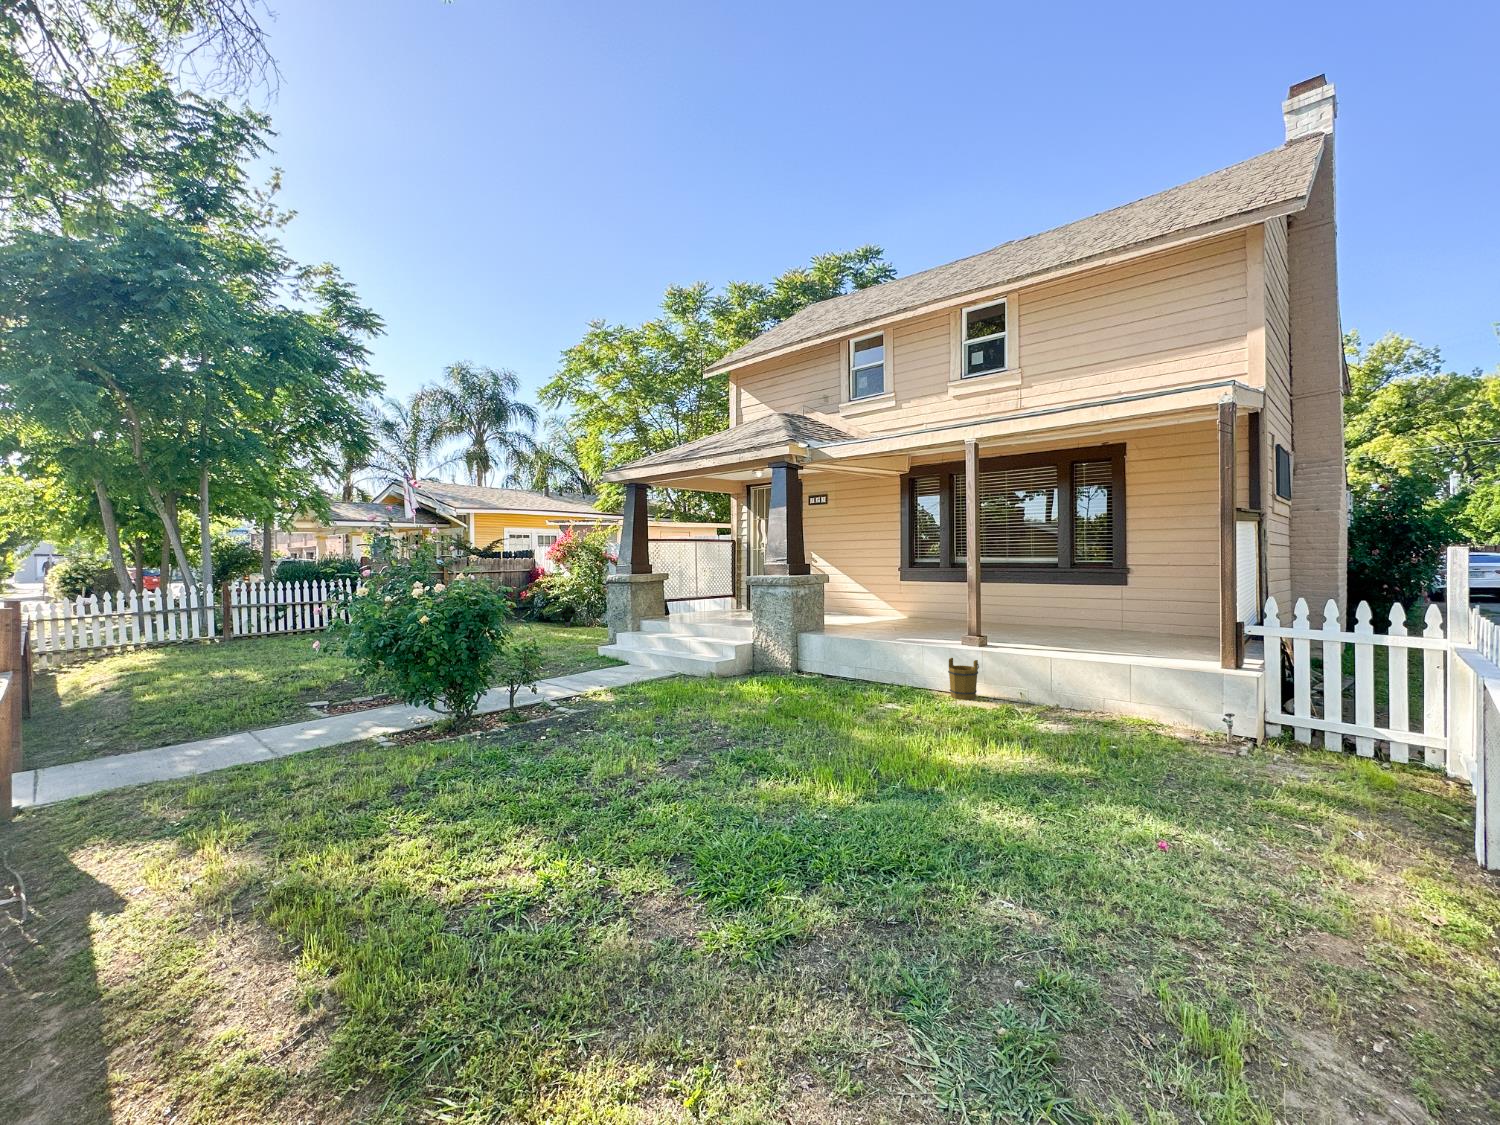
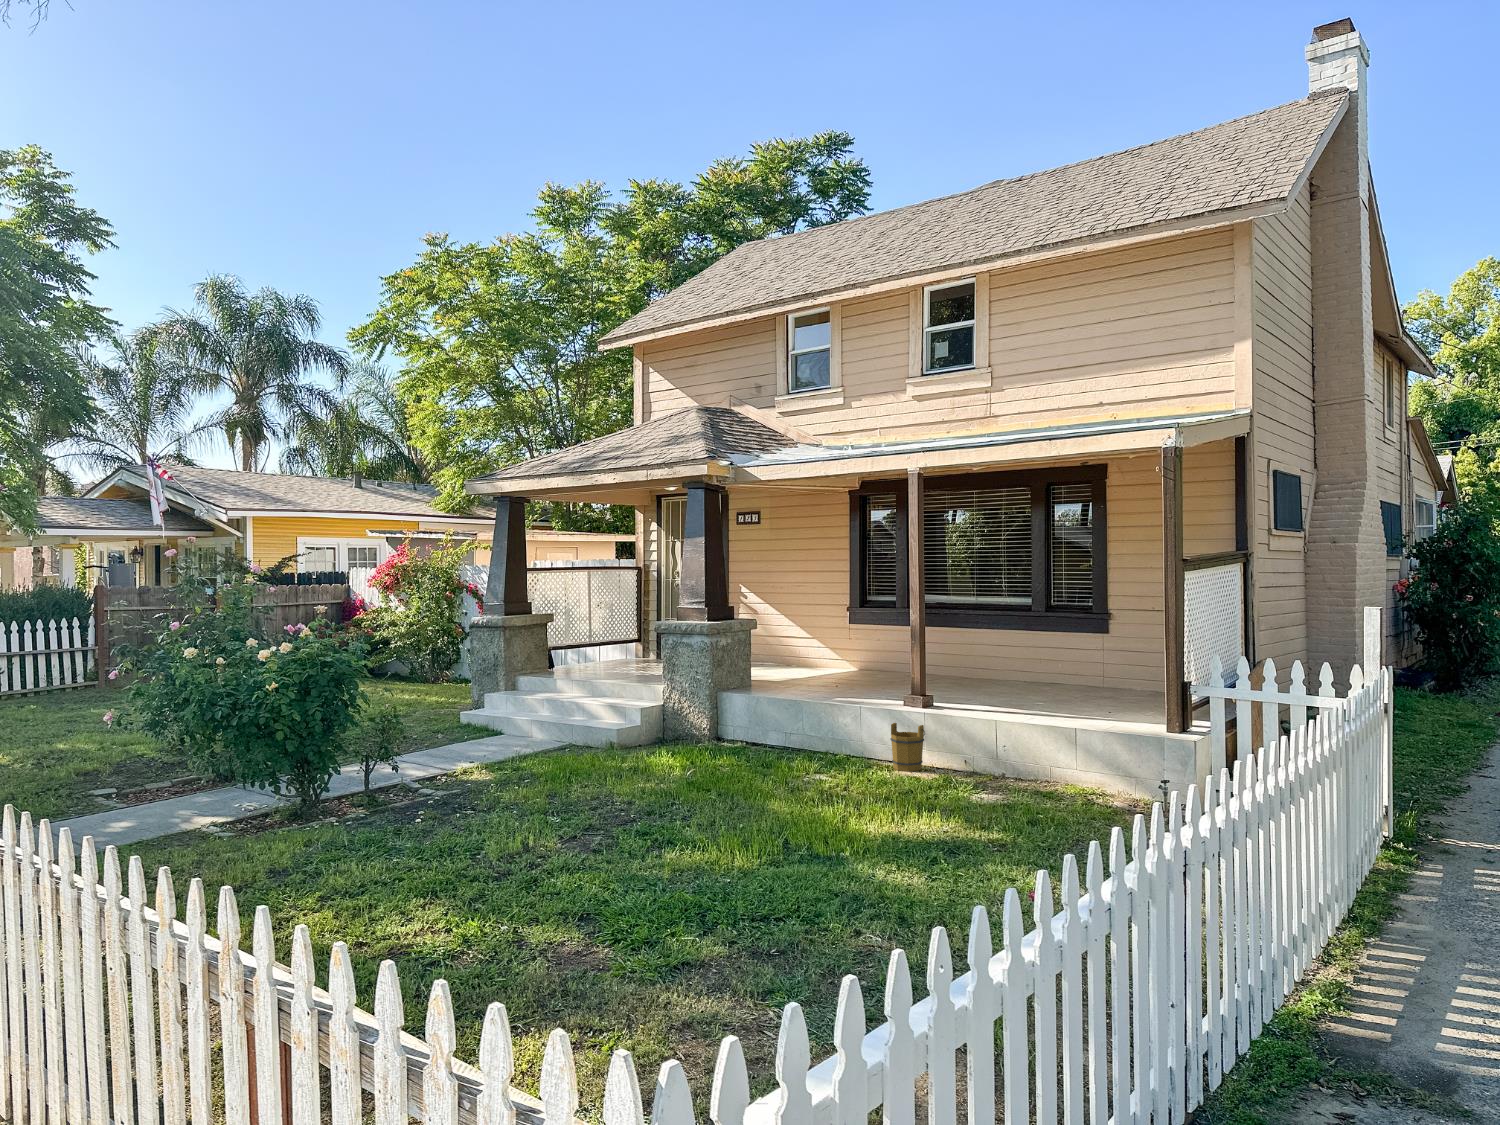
potted plant: present [554,603,582,627] -> none [384,652,429,685]

